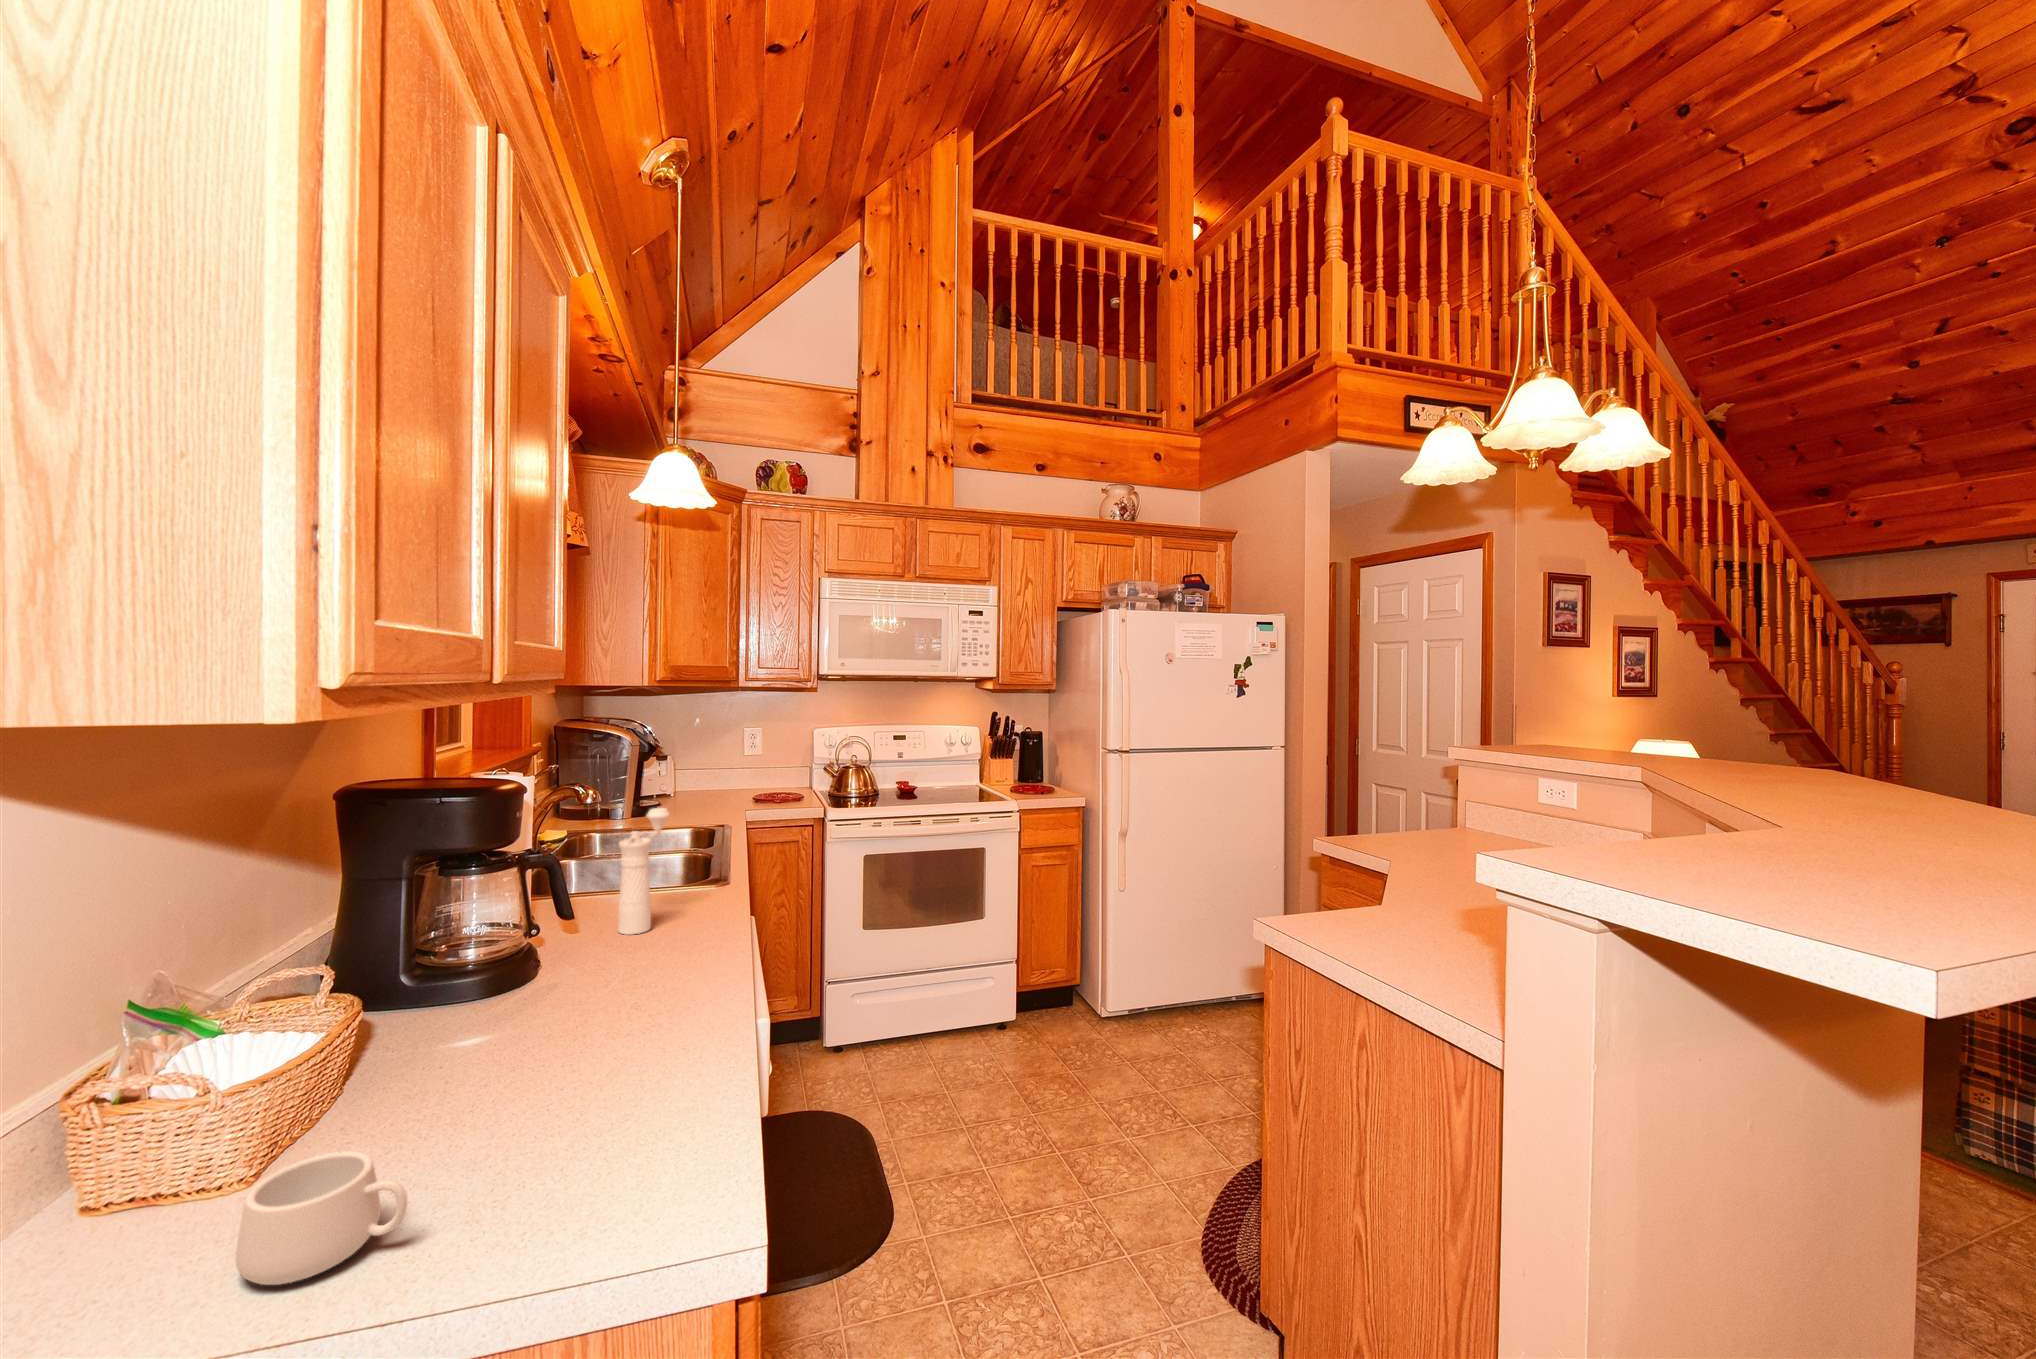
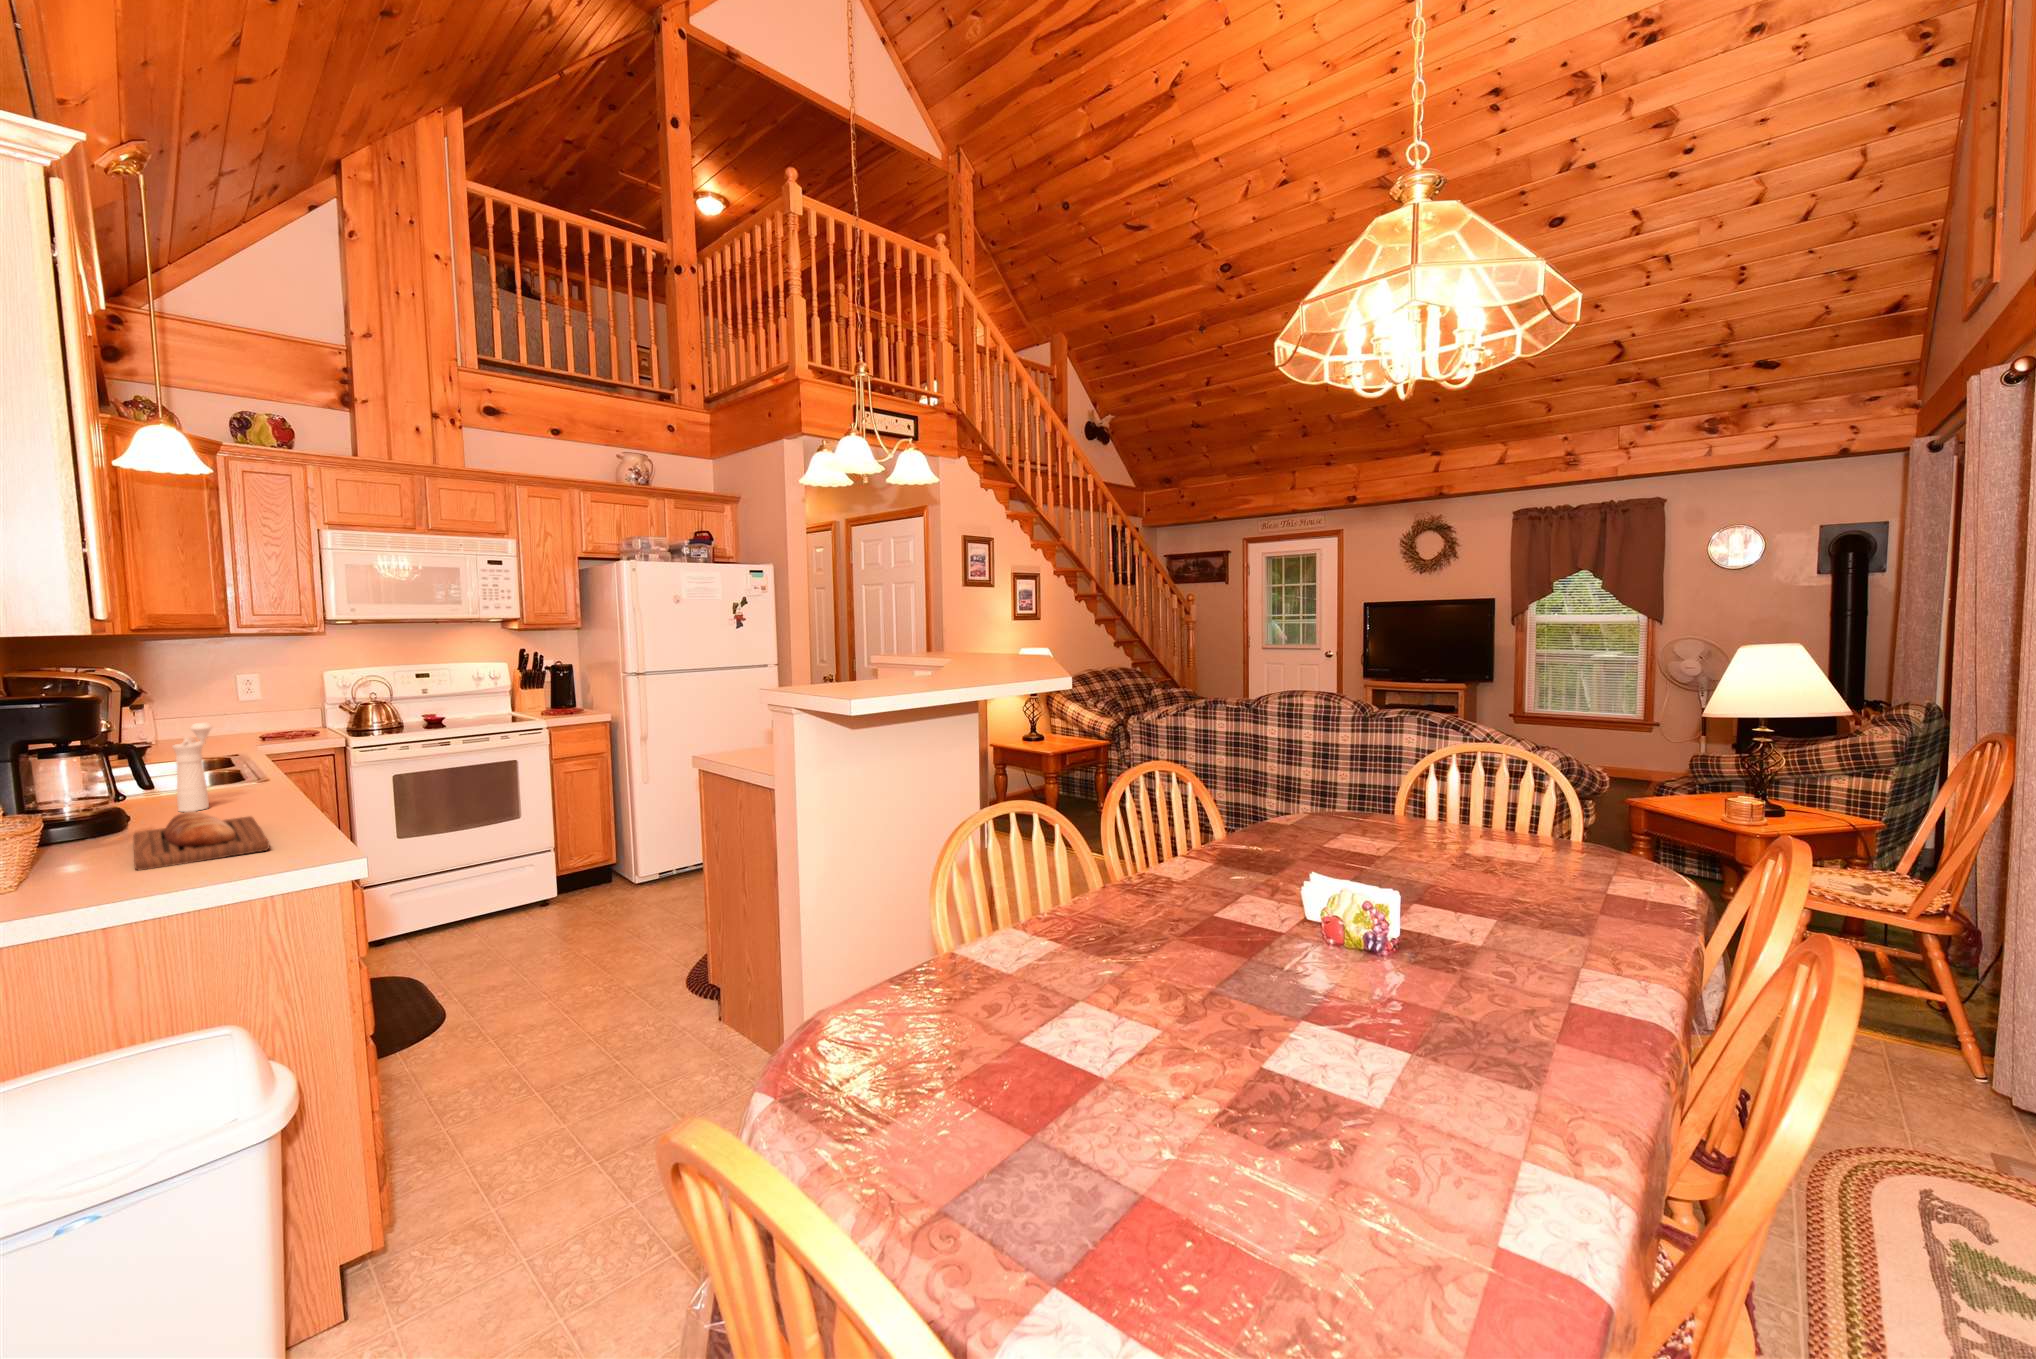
bread loaf: none [445,980,669,1139] -> present [133,811,269,870]
mug: present [236,1151,407,1285] -> none [58,852,154,899]

